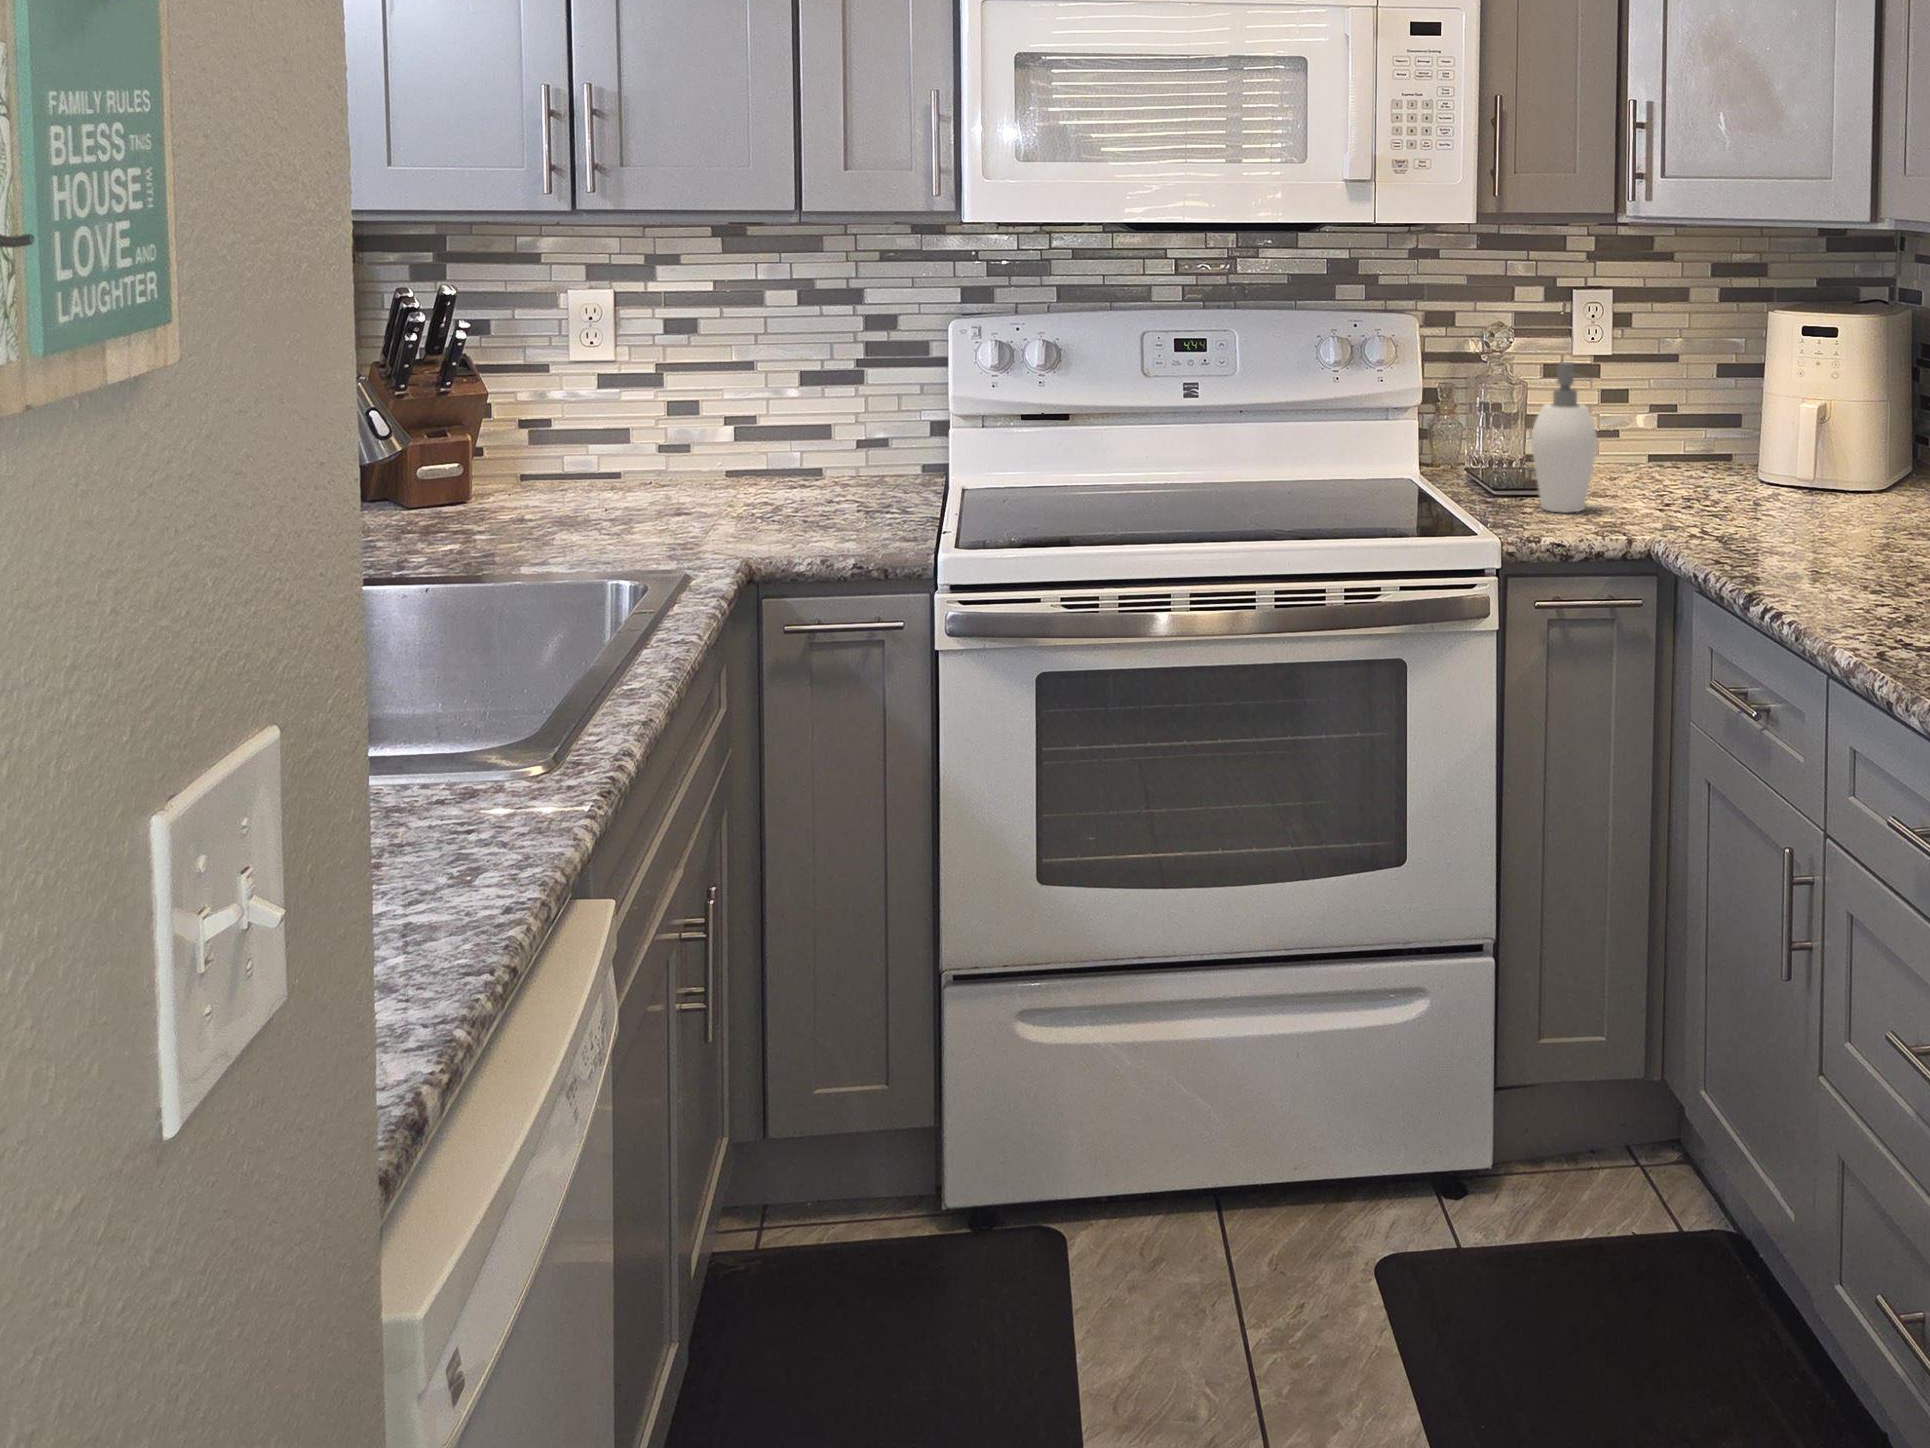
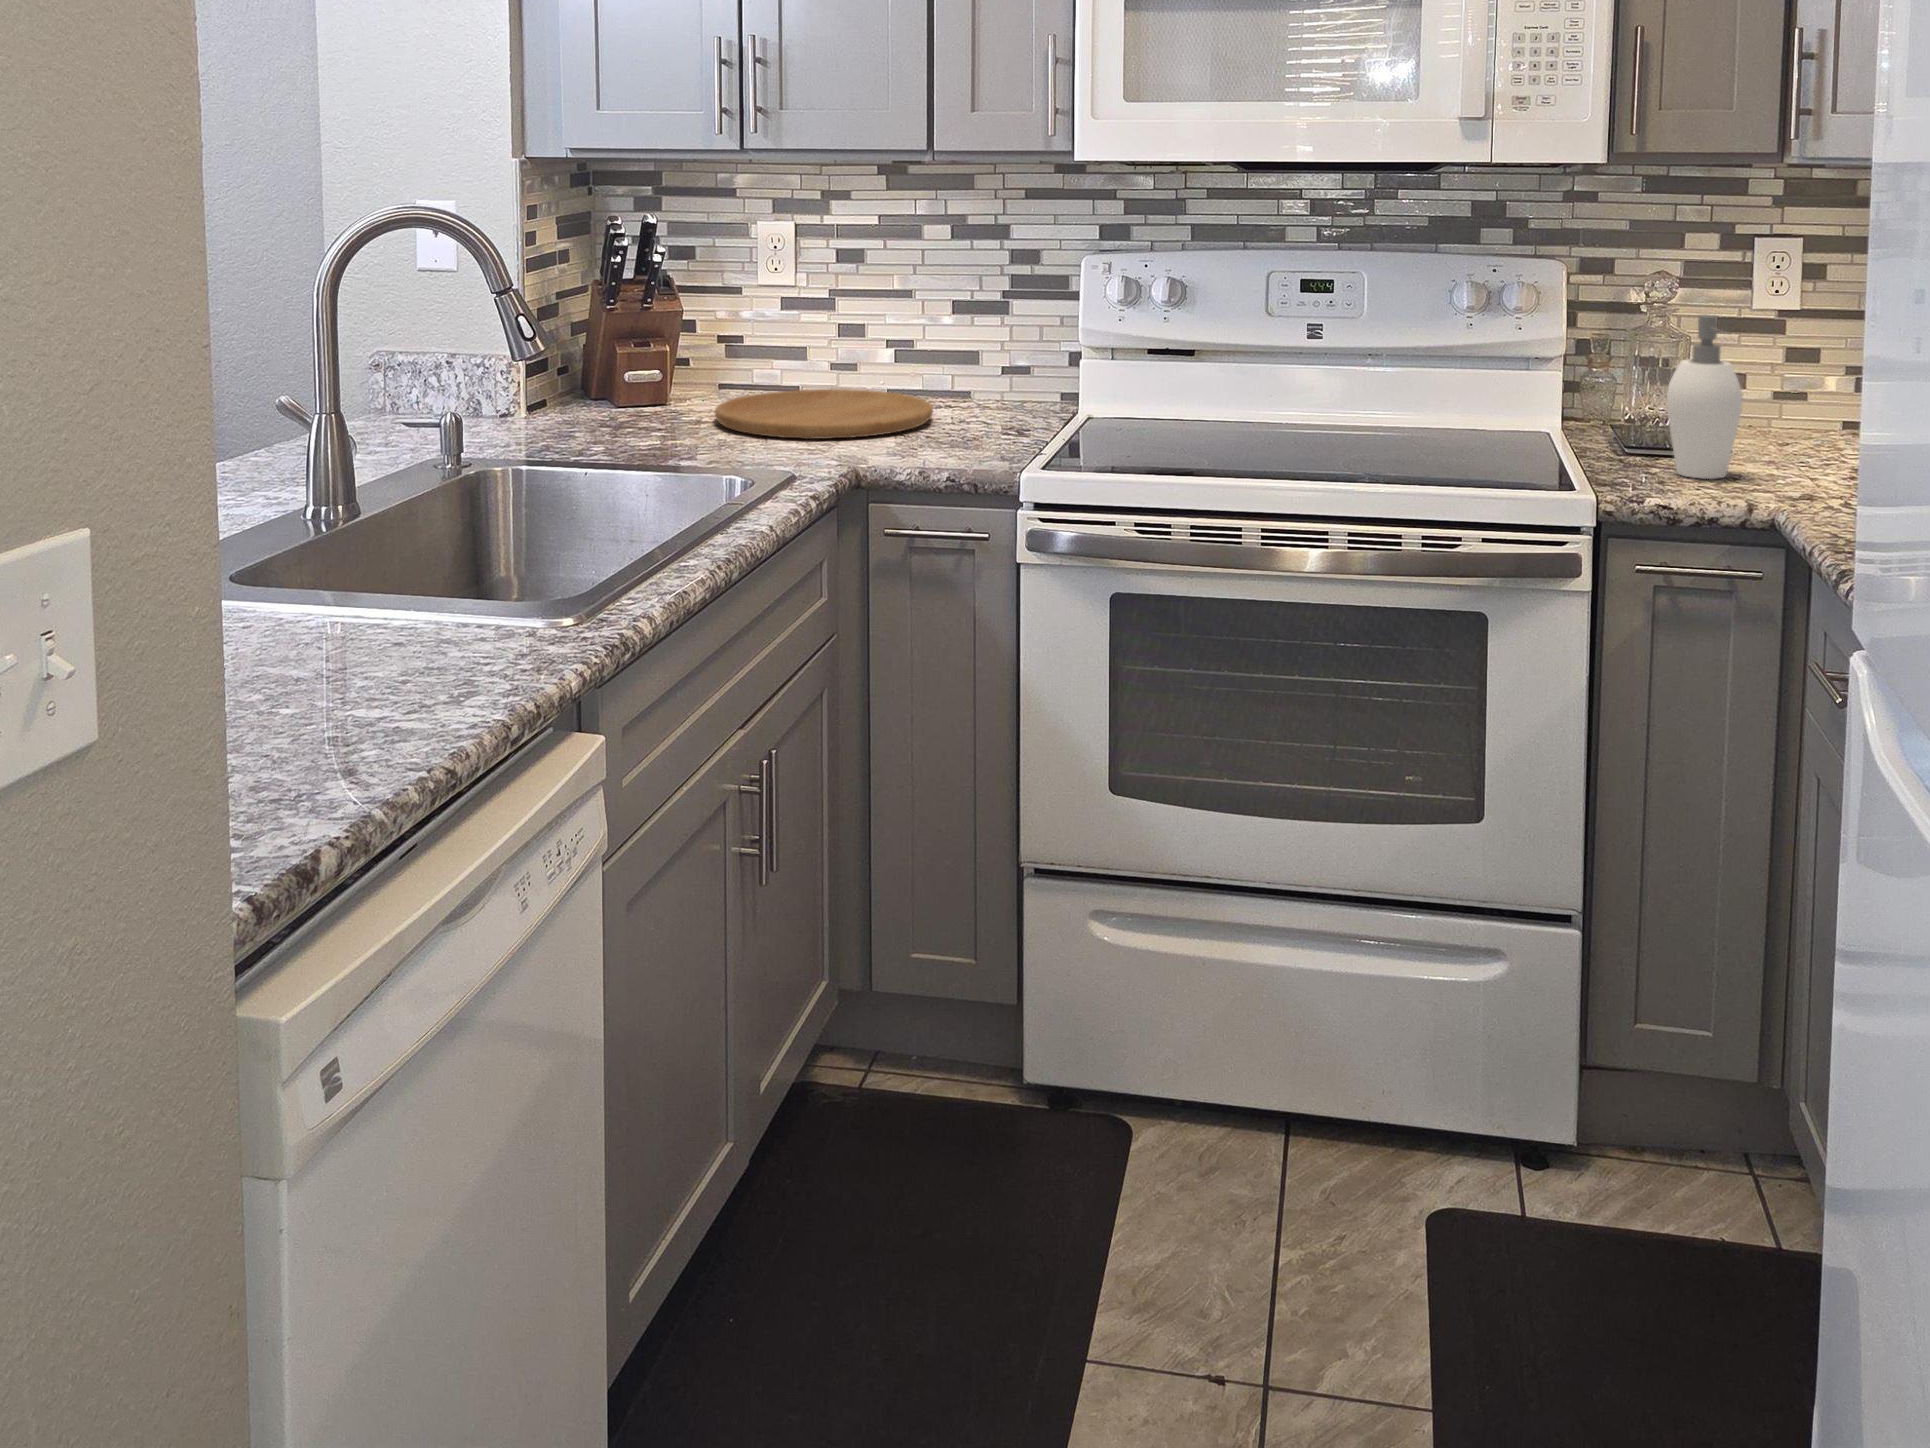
cutting board: none [542,474,798,533] -> present [715,389,933,439]

